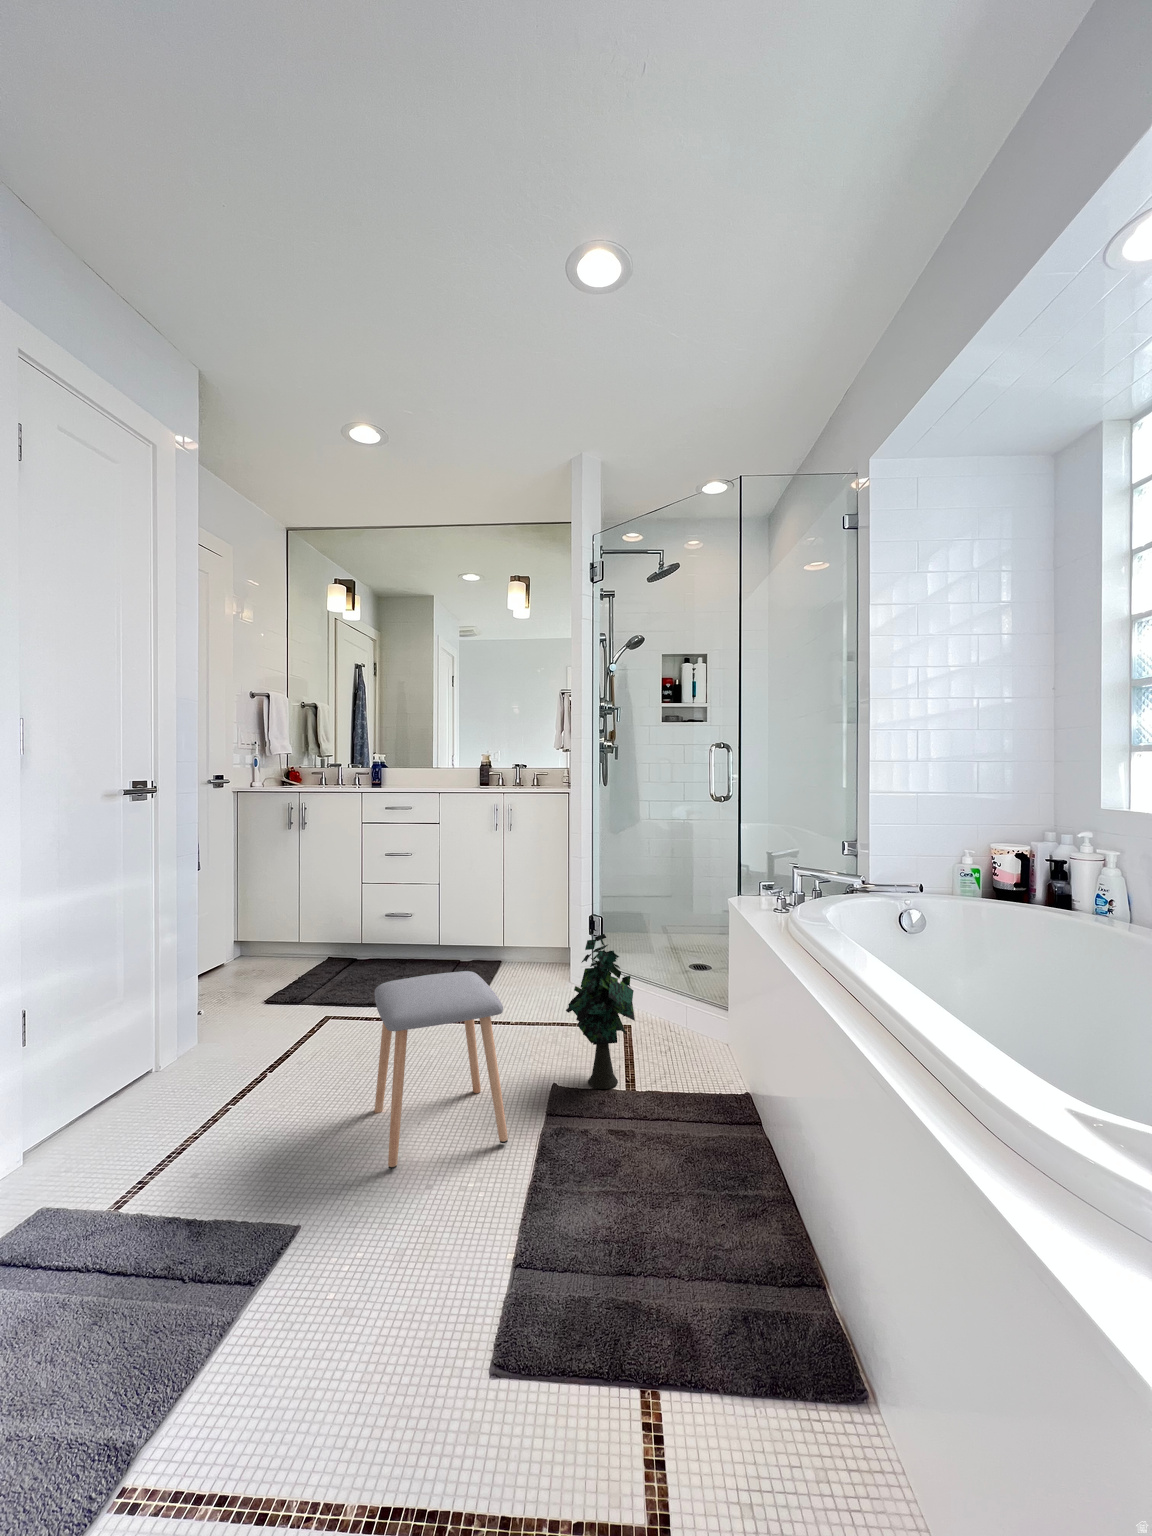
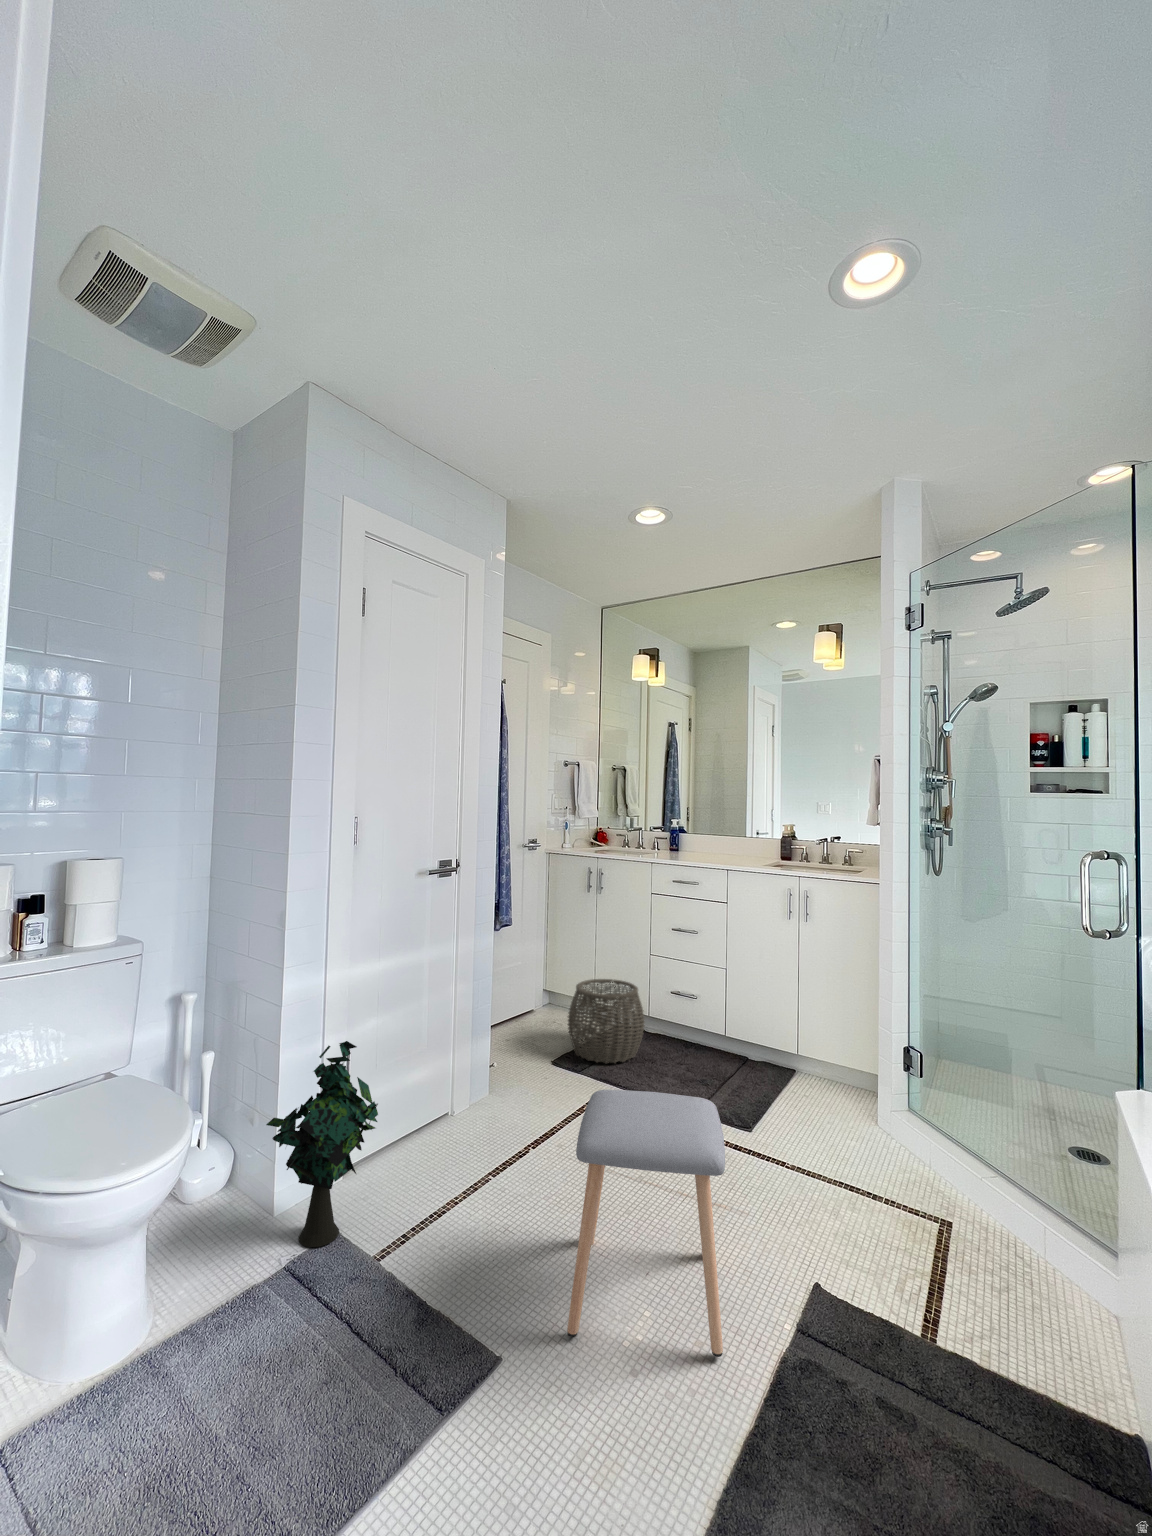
woven basket: none [288,911,366,989] -> present [568,979,645,1063]
decorative plant: present [566,934,635,1089] -> present [266,1041,378,1247]

